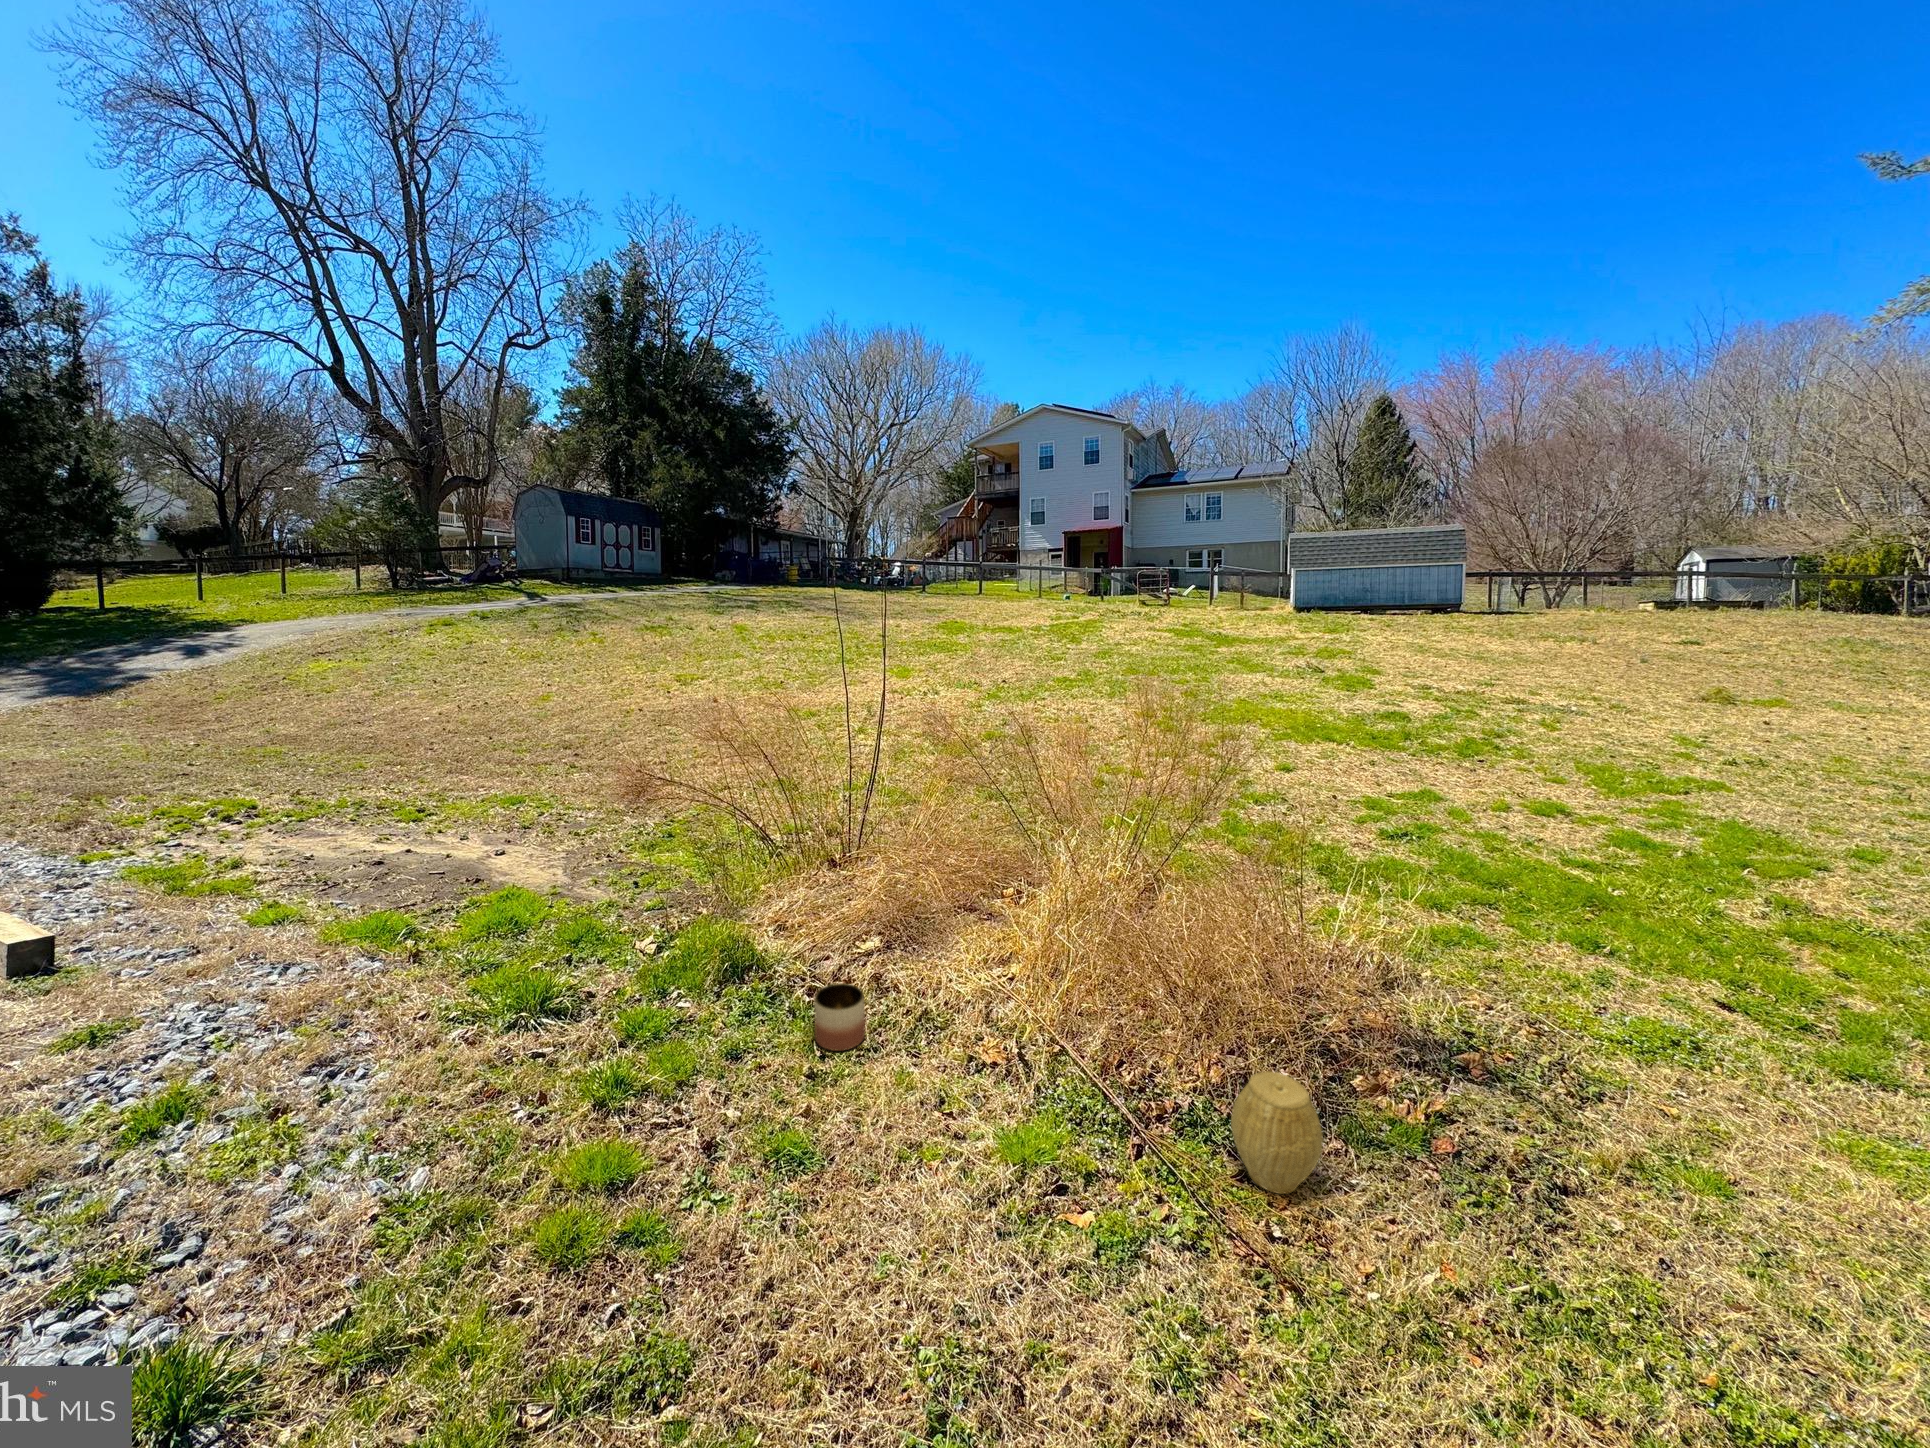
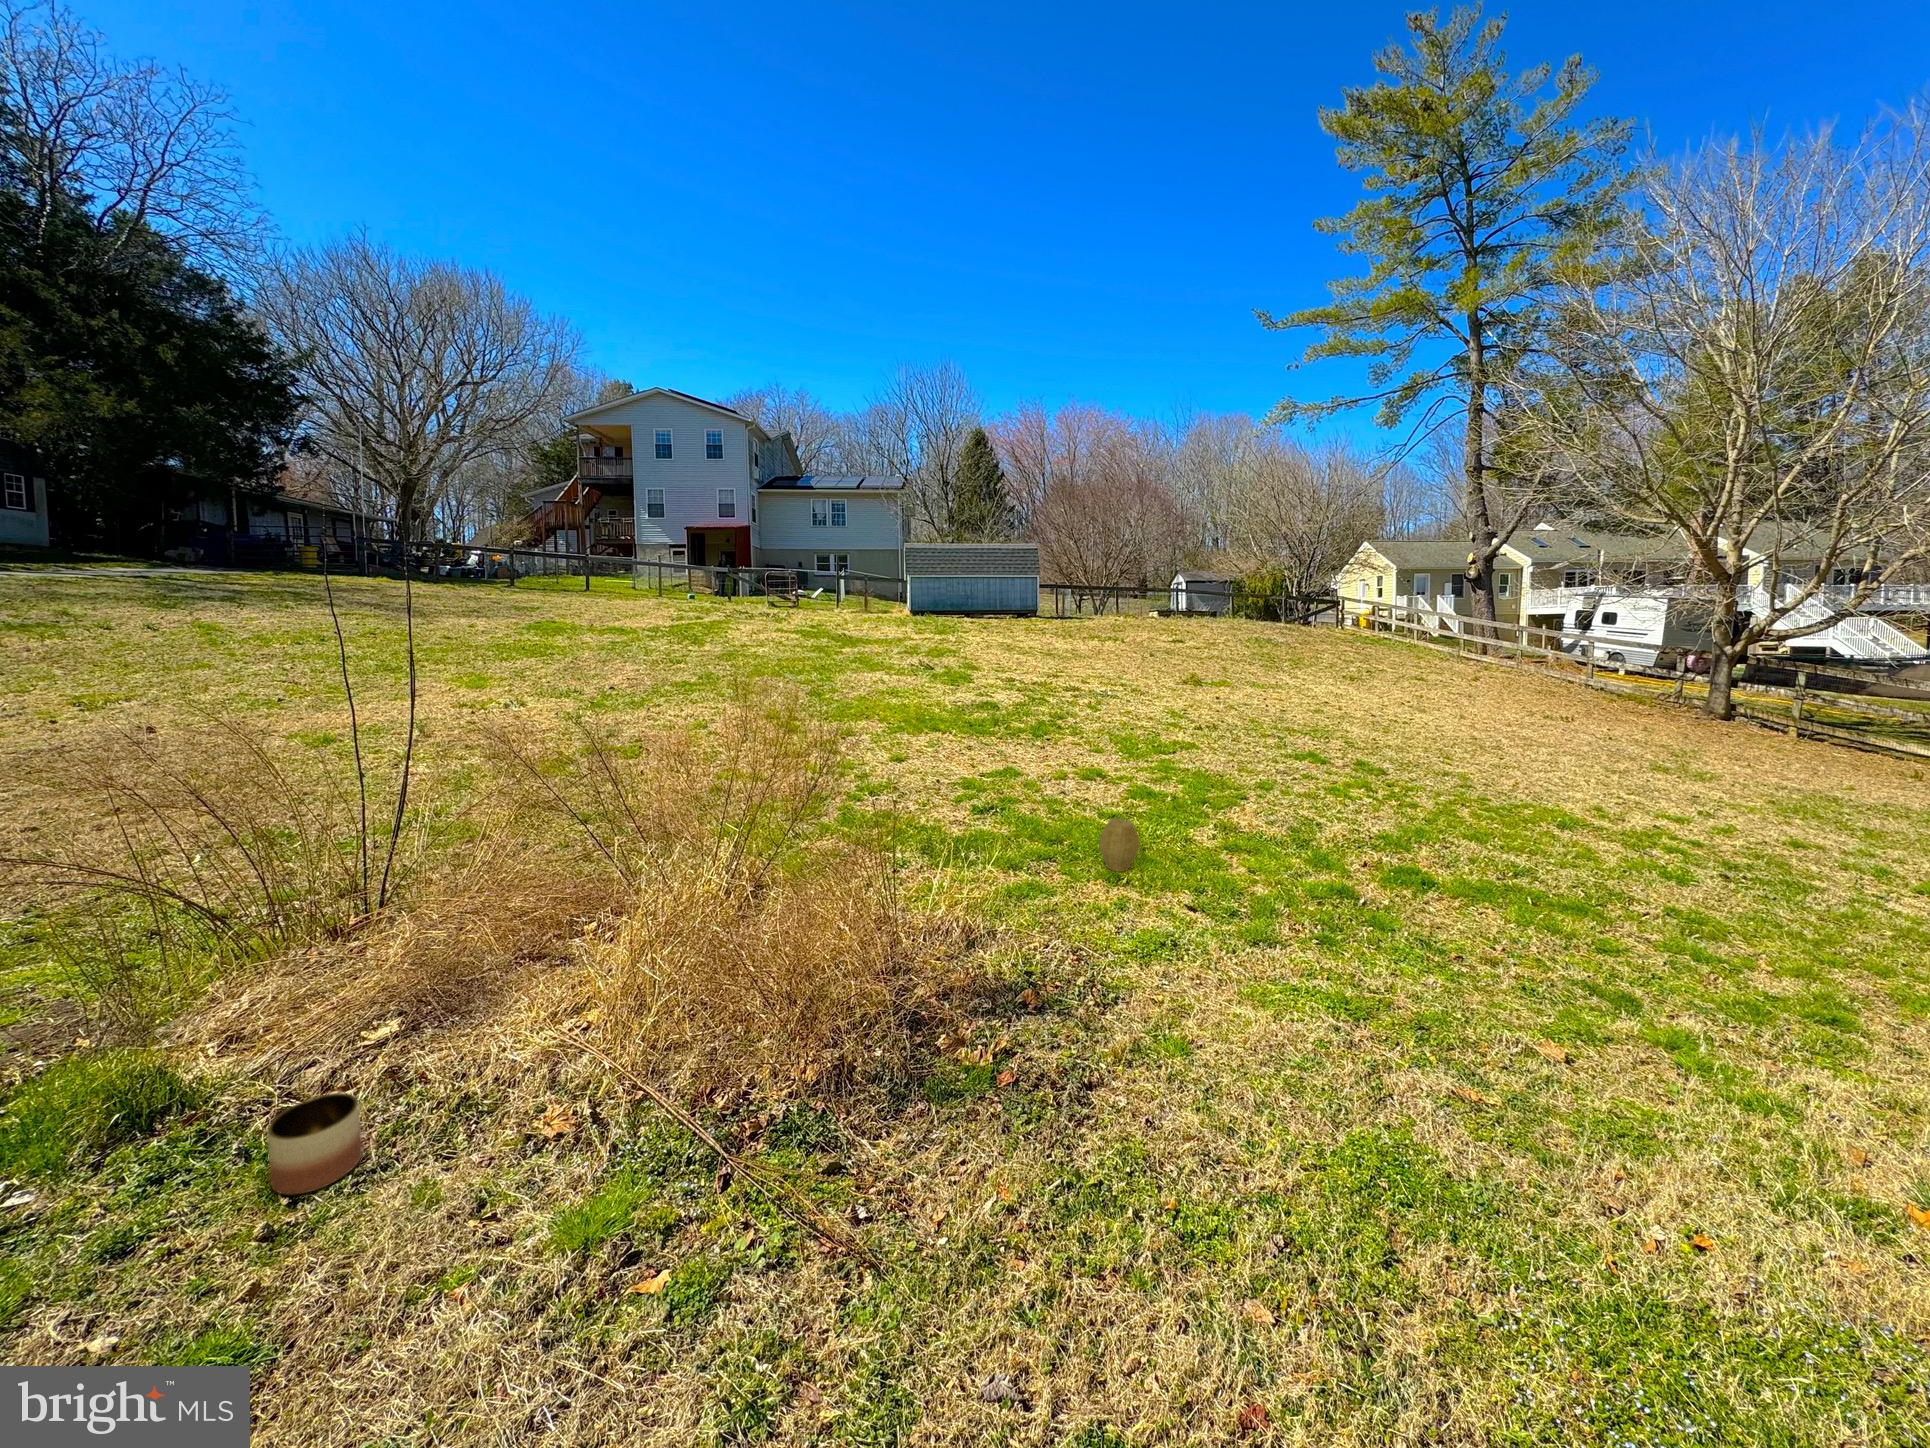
woven basket: present [1231,1071,1323,1194] -> present [1099,818,1140,872]

